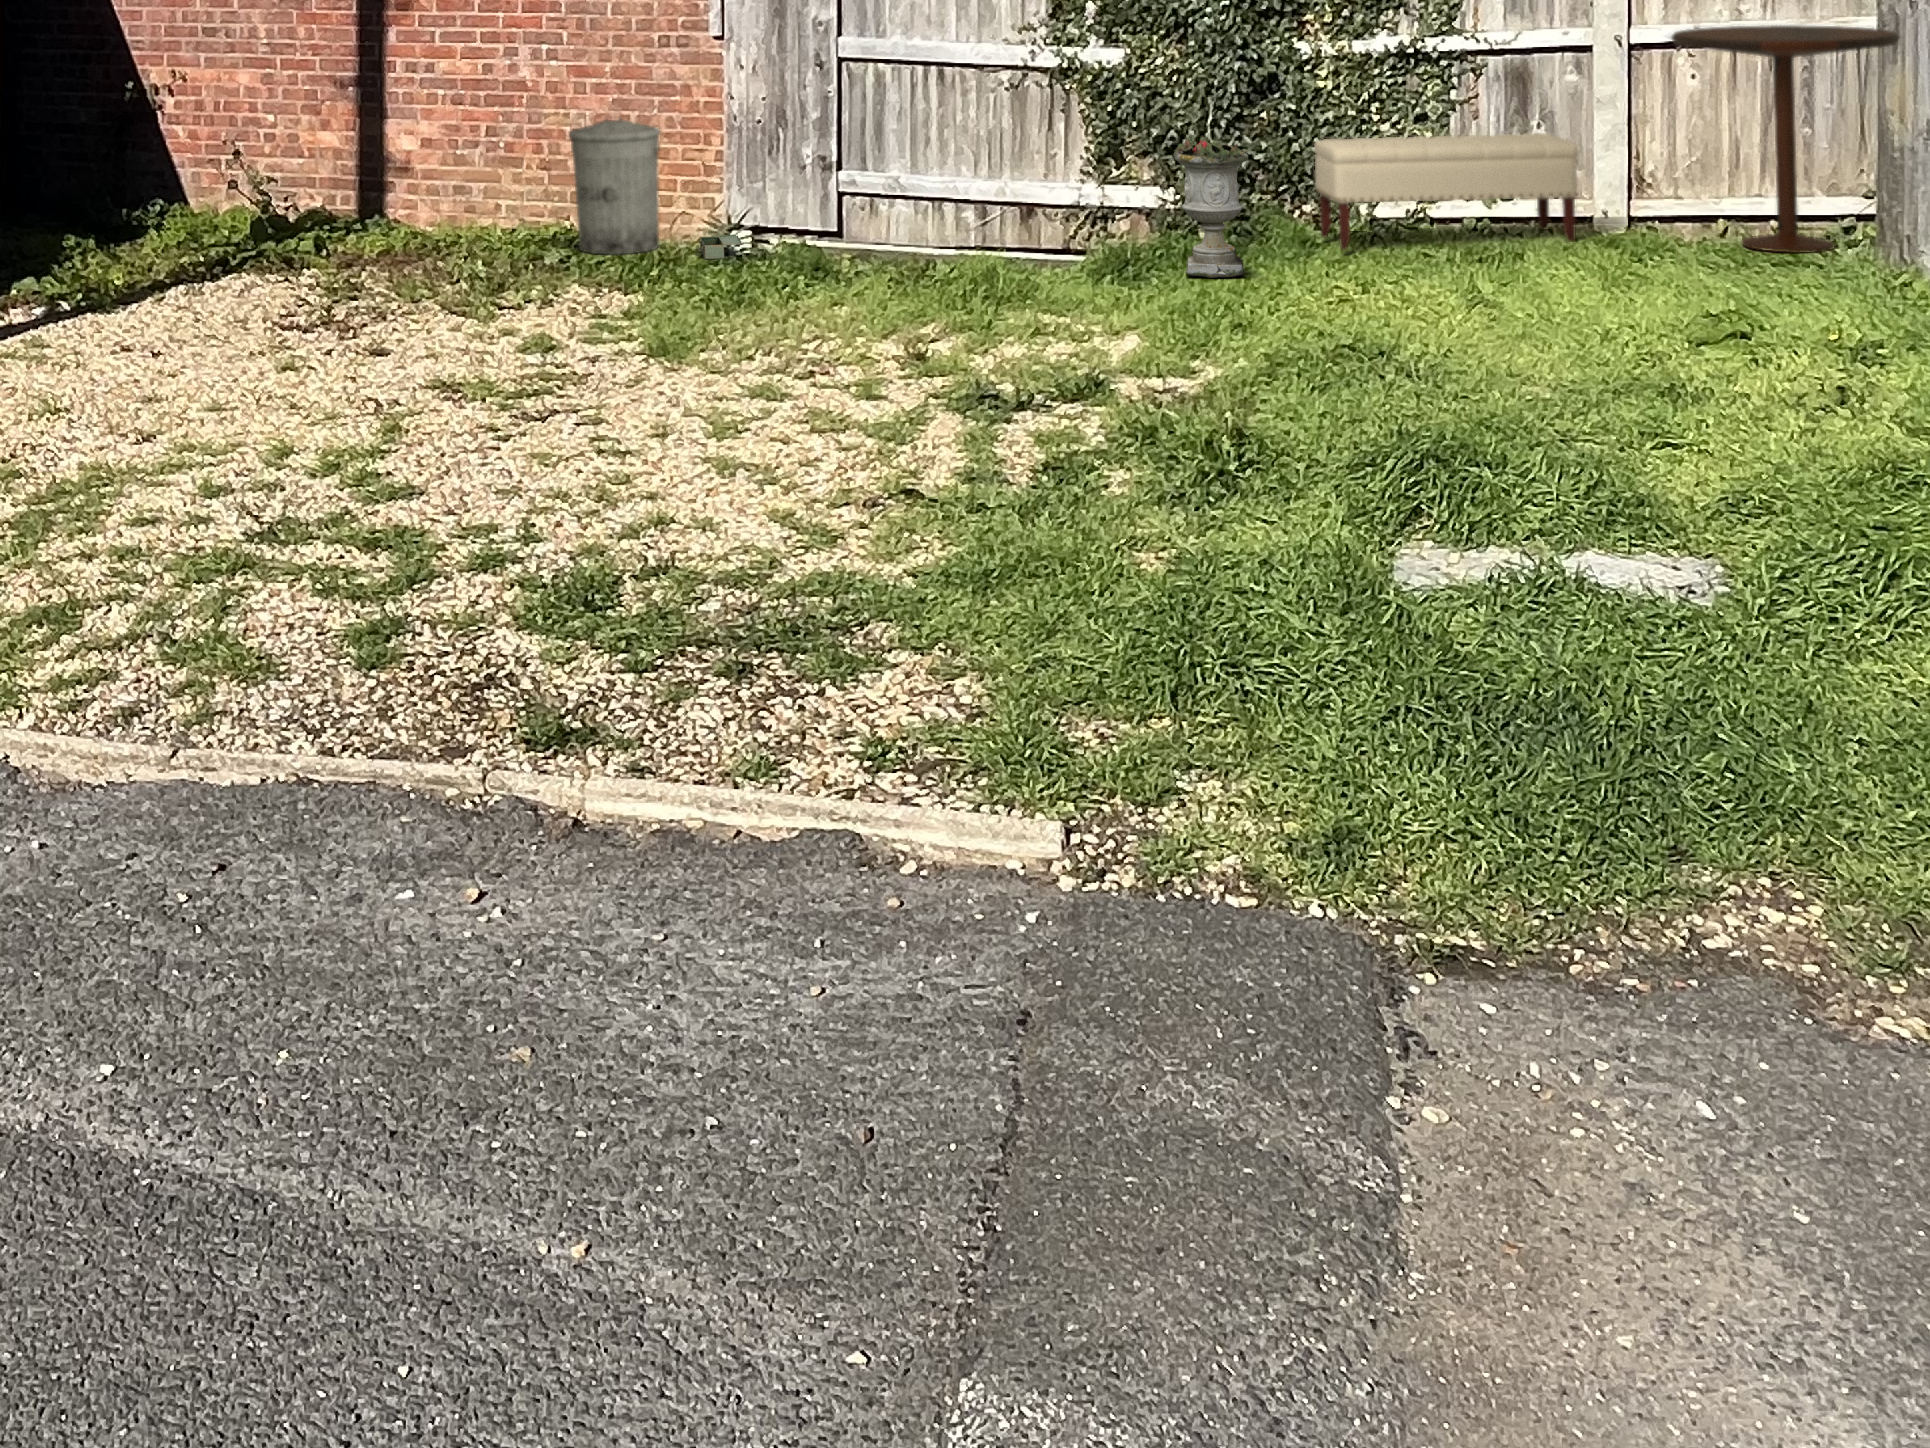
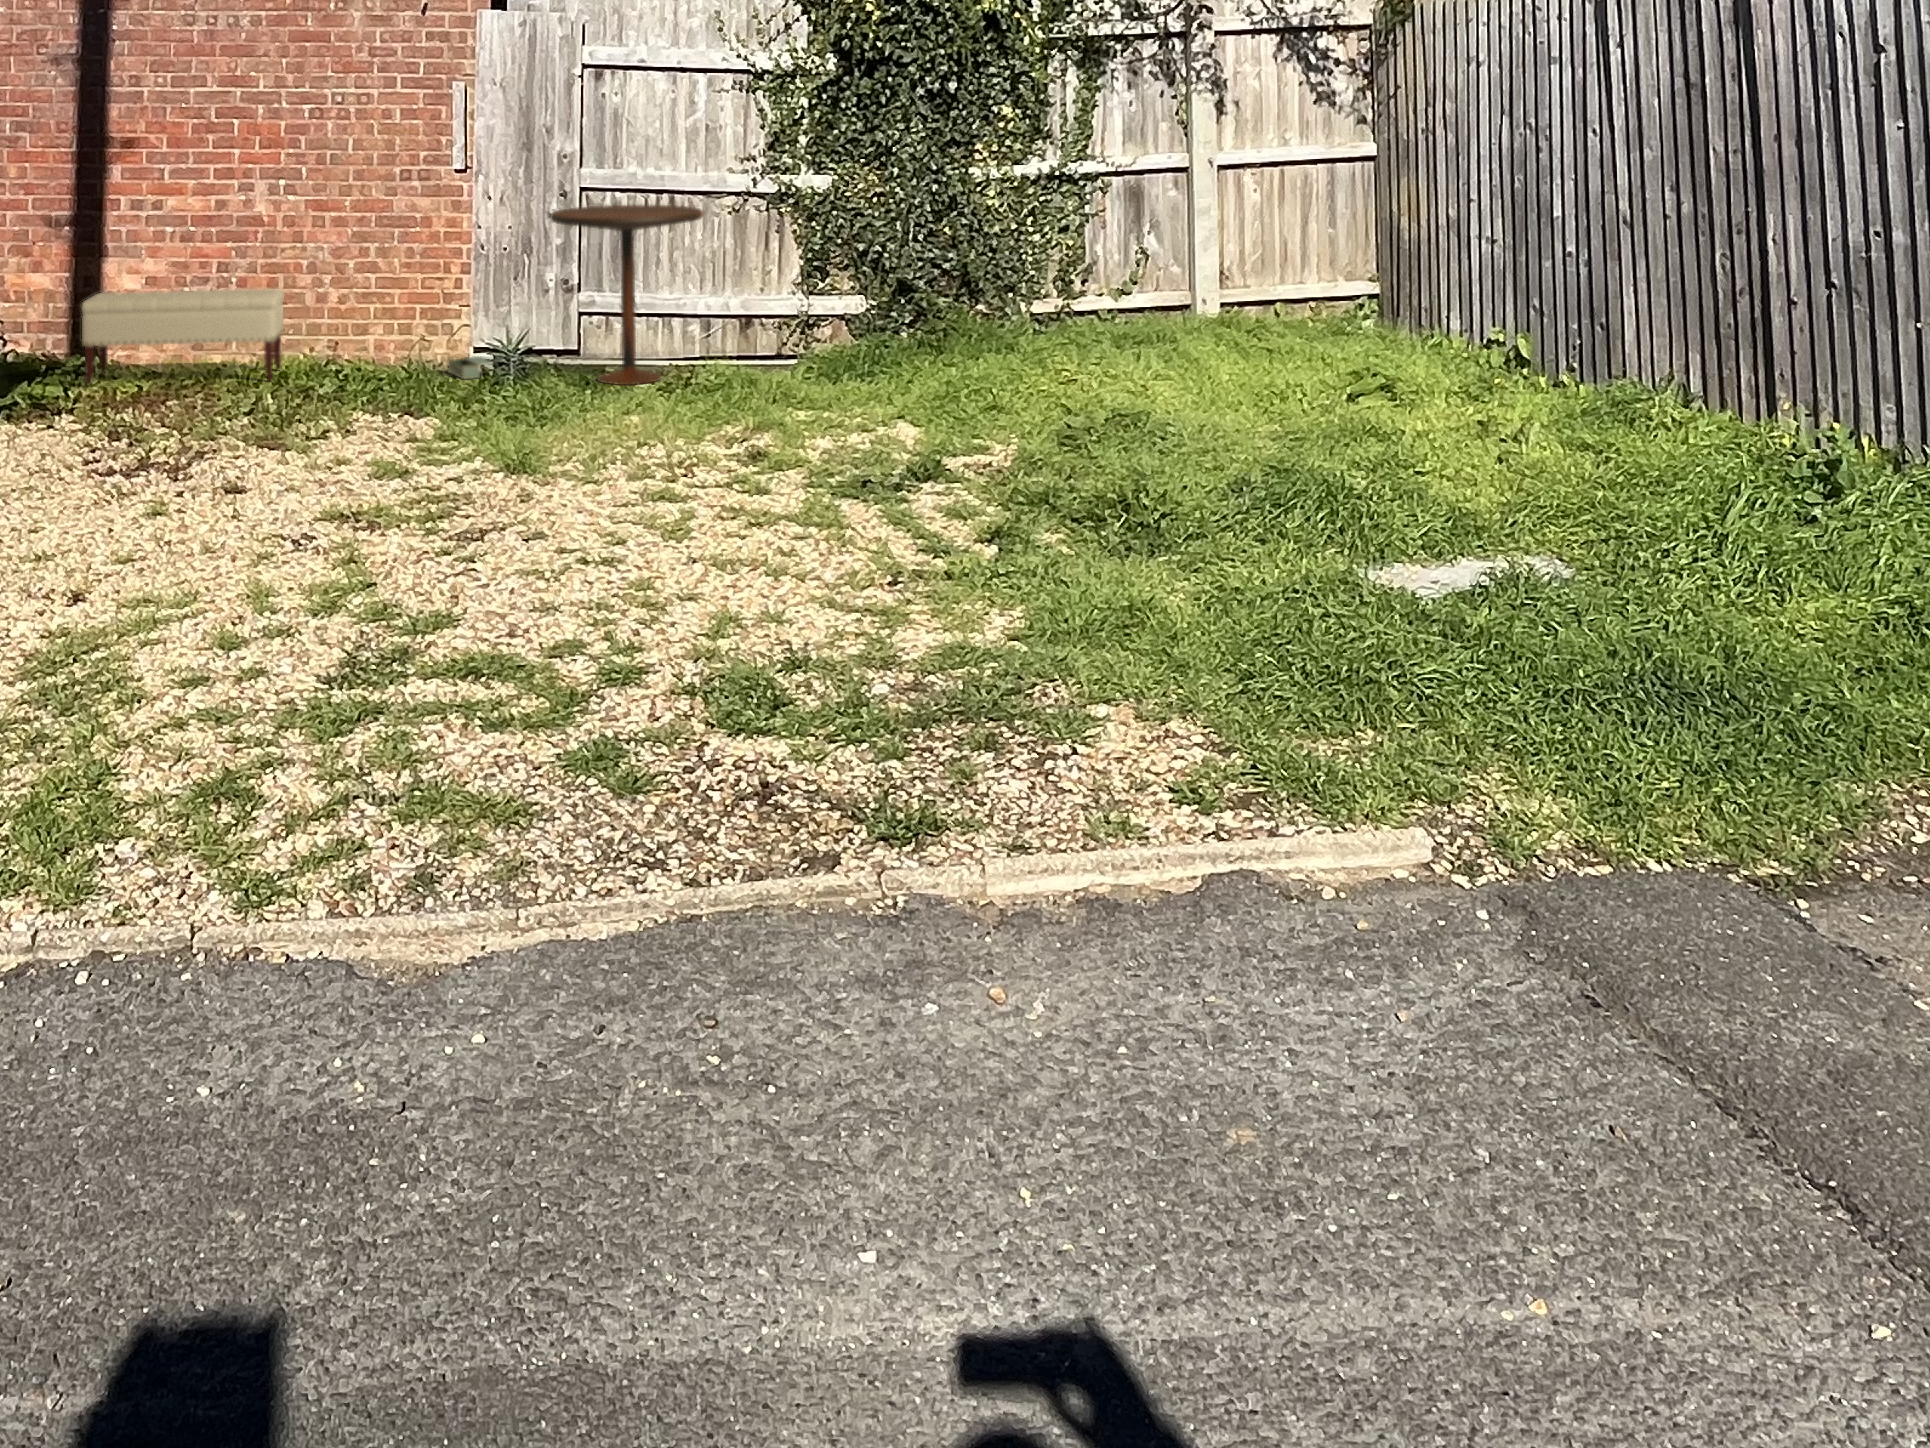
pedestal table: present [1671,25,1899,253] -> present [550,205,704,385]
trash can: present [569,118,660,255] -> none [318,247,407,381]
bench: present [1314,133,1578,250] -> present [82,288,284,385]
planter: present [1174,138,1250,278] -> none [887,250,952,370]

